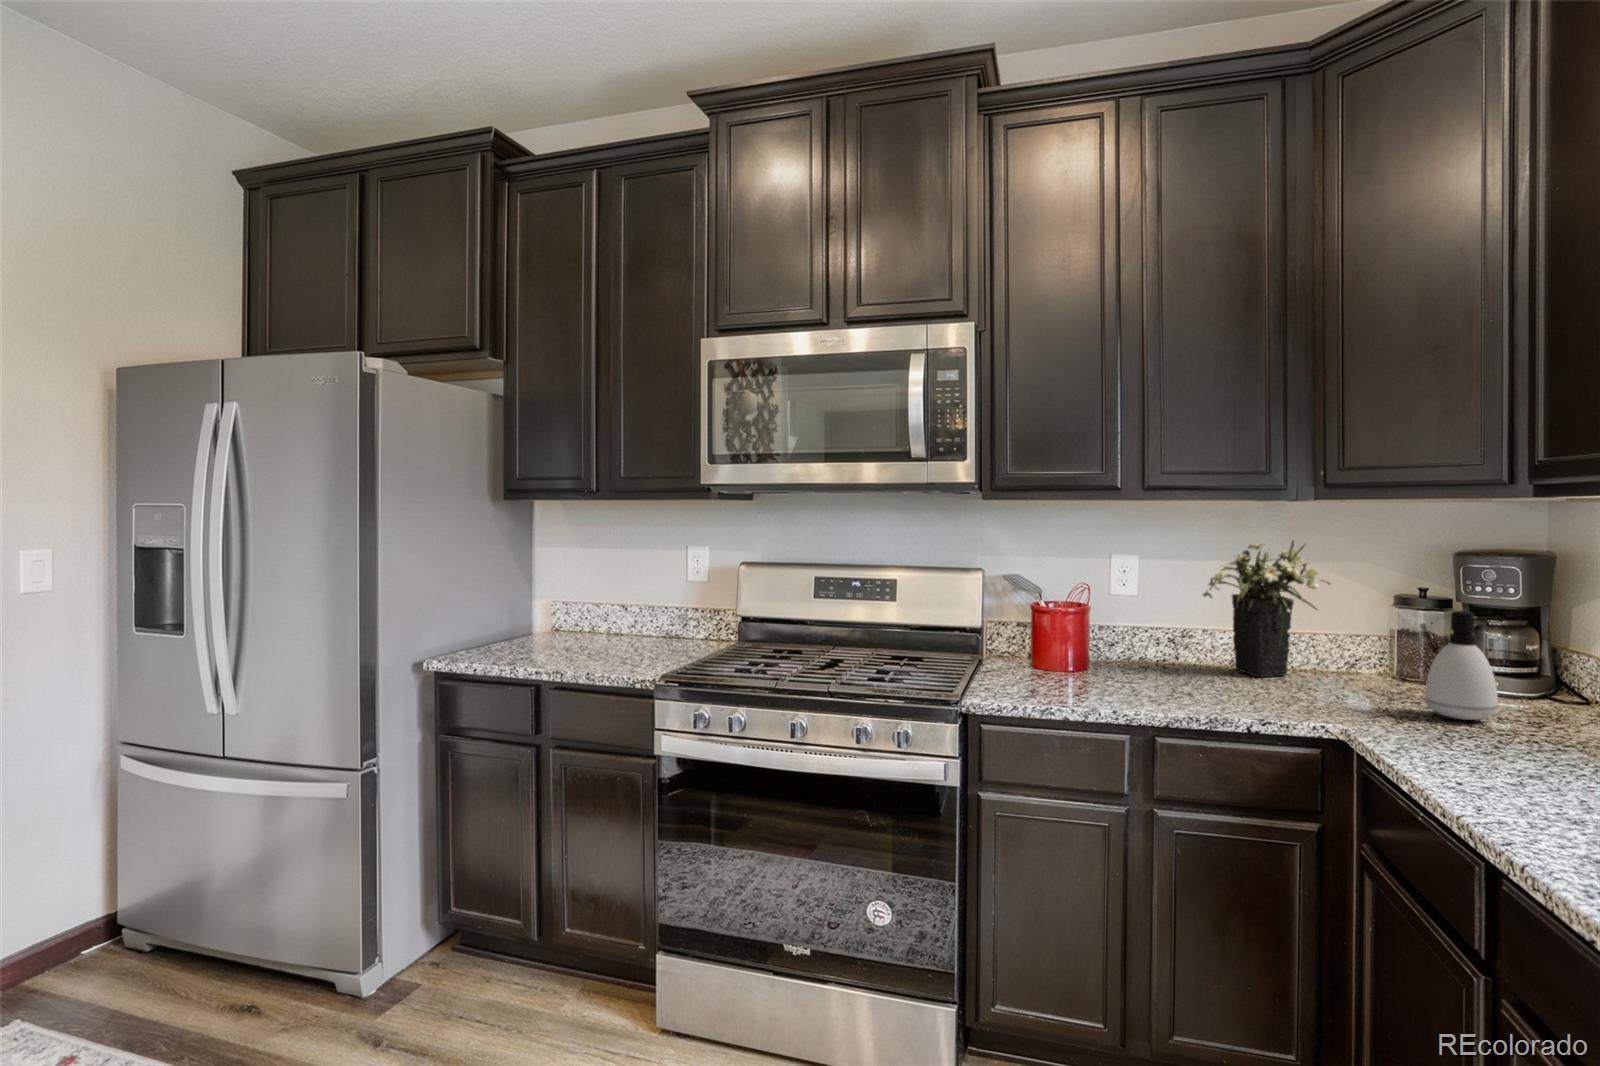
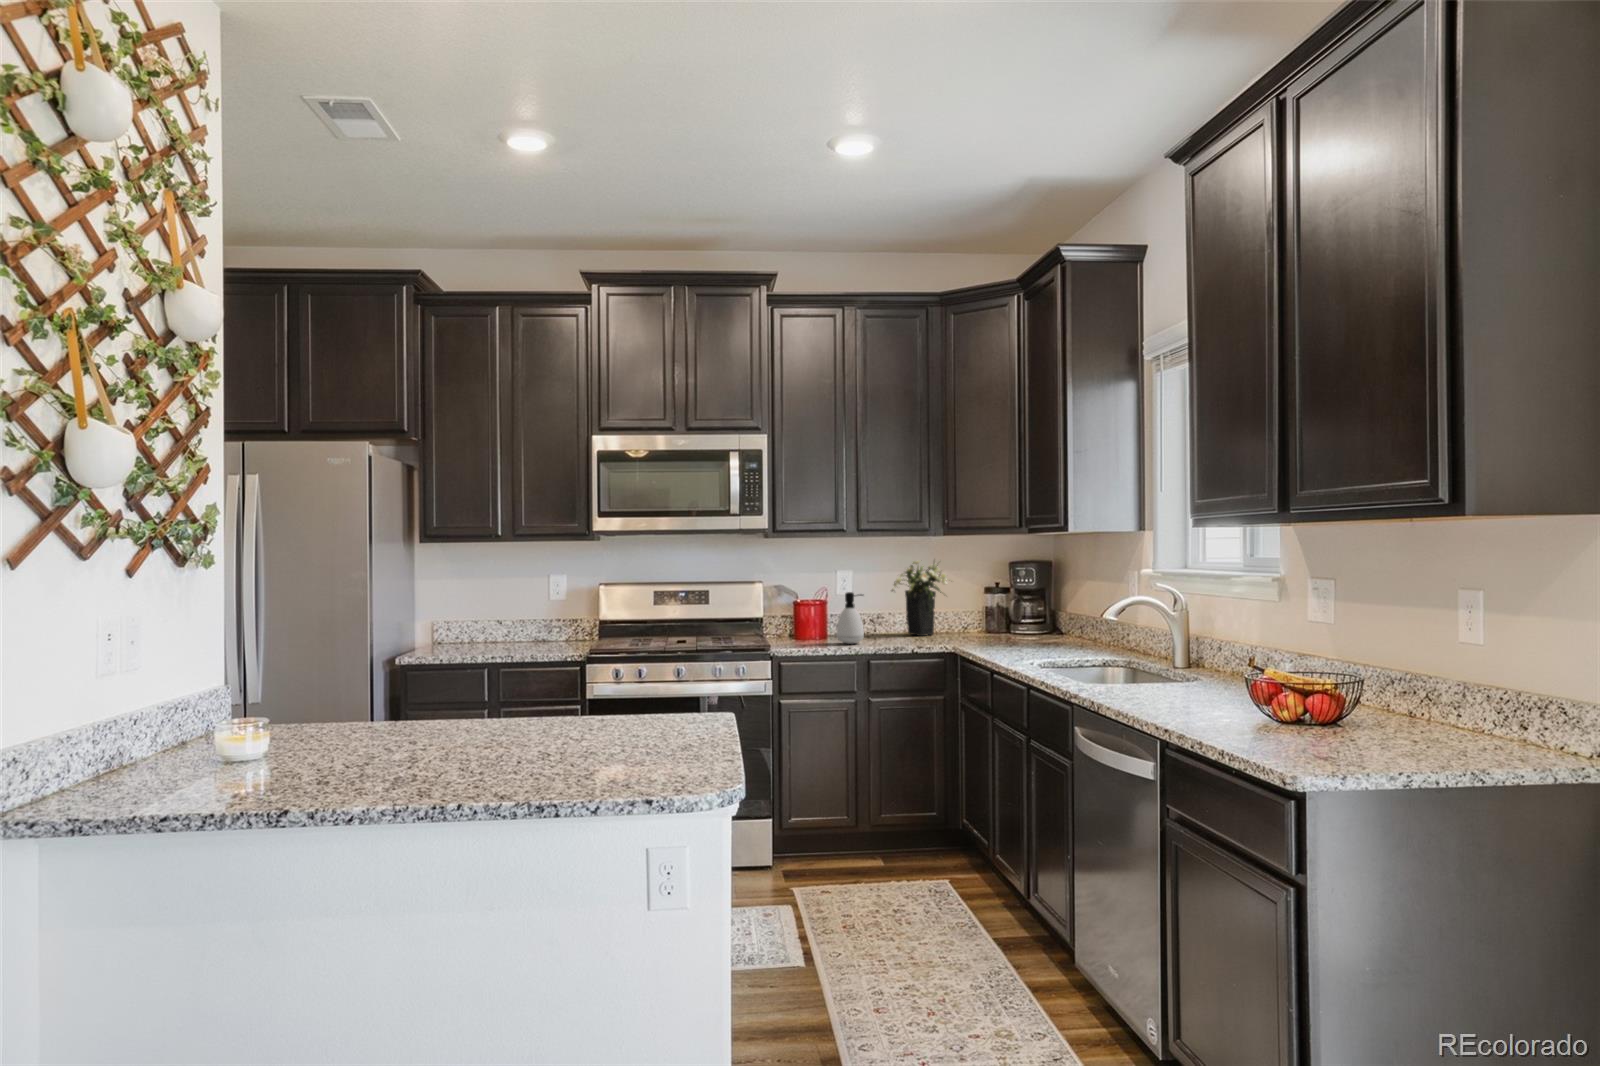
soap dispenser: present [1425,611,1503,720] -> present [836,592,864,644]

